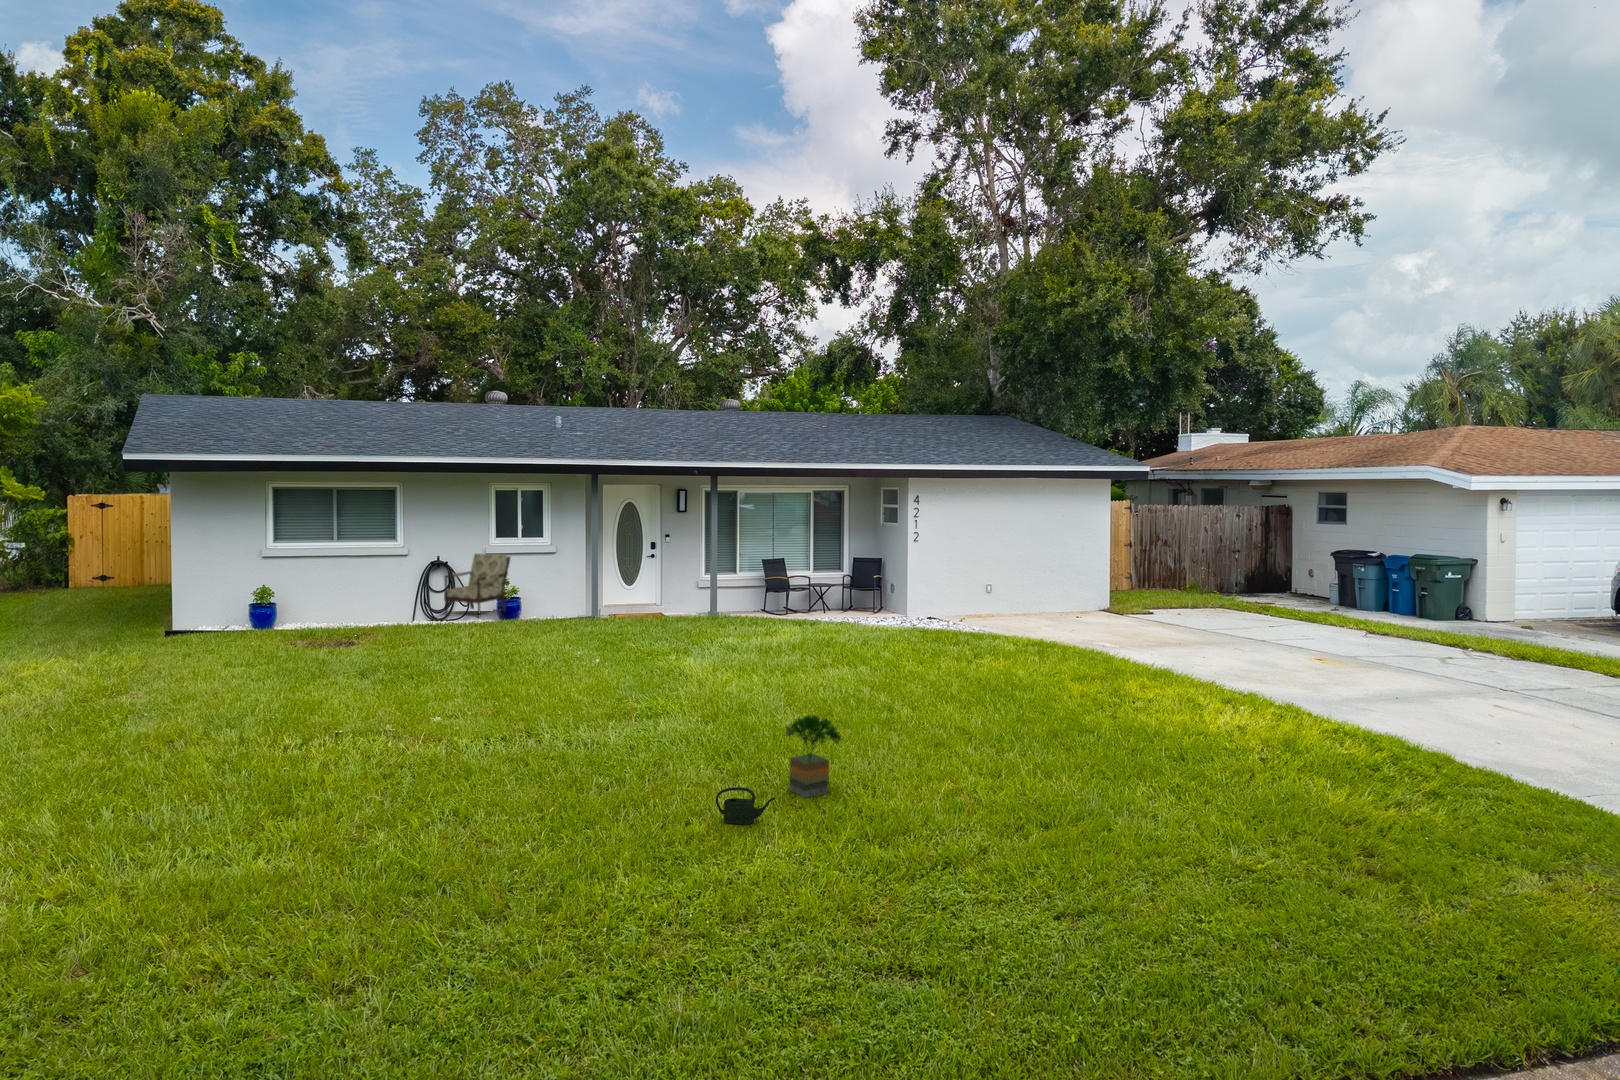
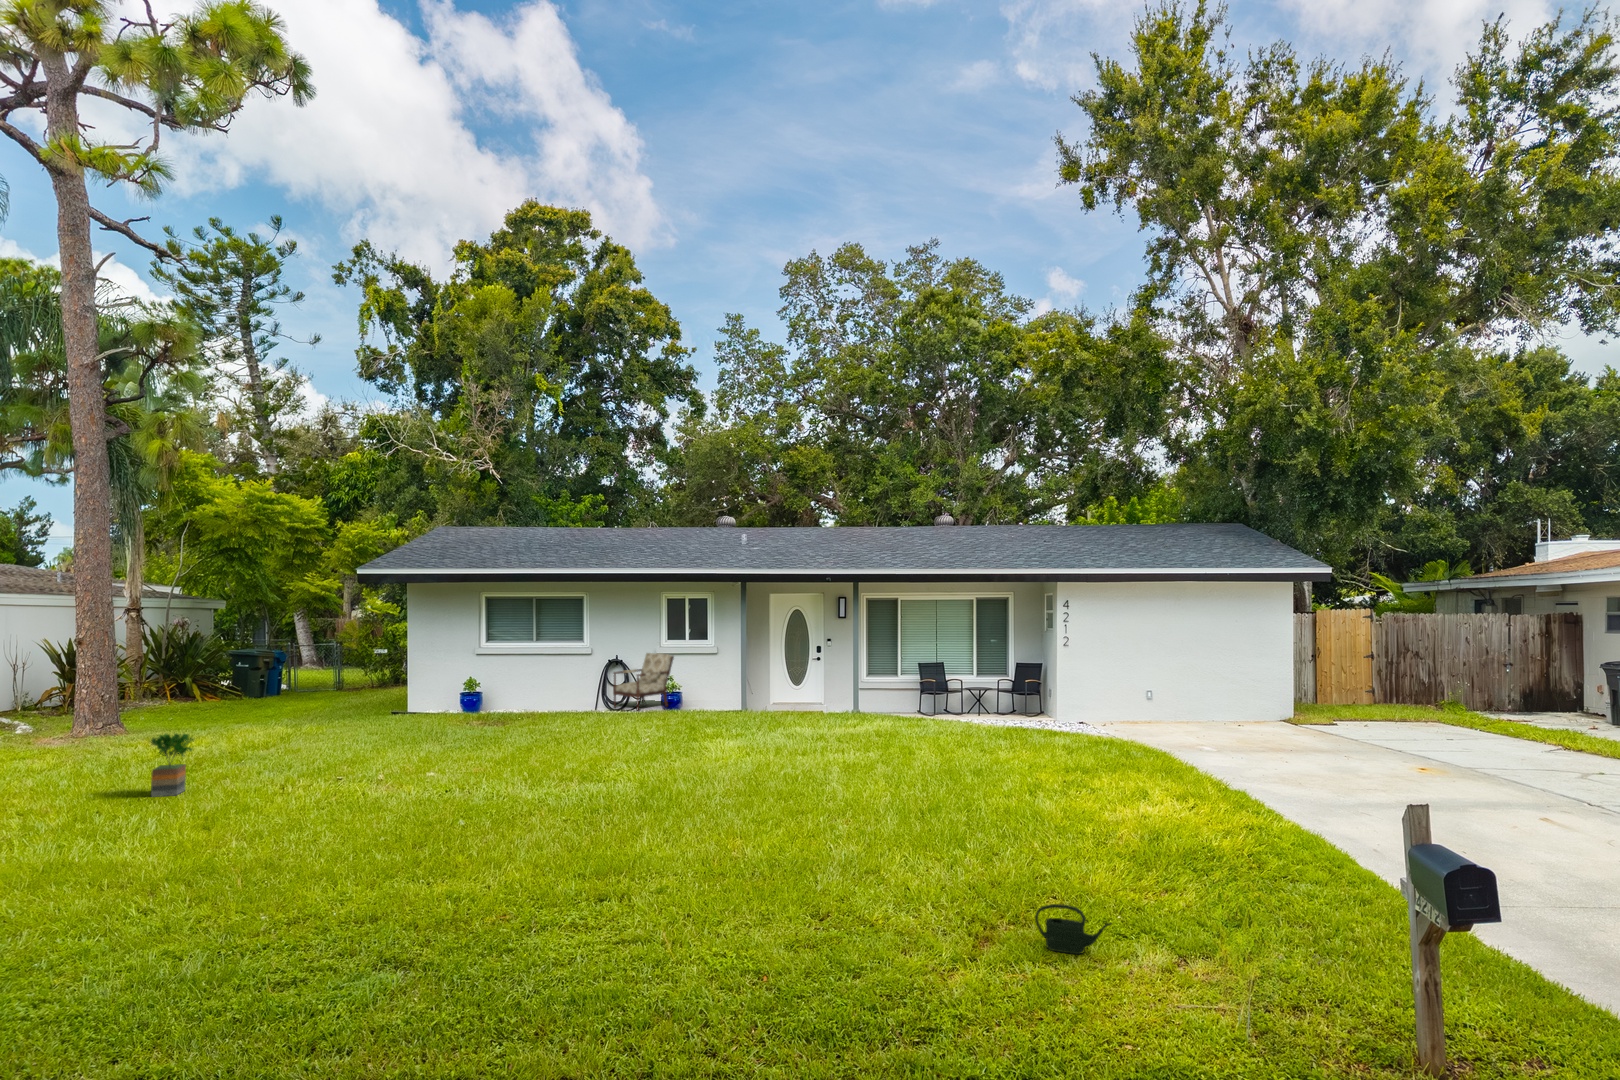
potted tree: present [784,715,841,798] -> present [150,733,193,797]
watering can: present [716,787,775,824] -> present [1035,904,1112,954]

